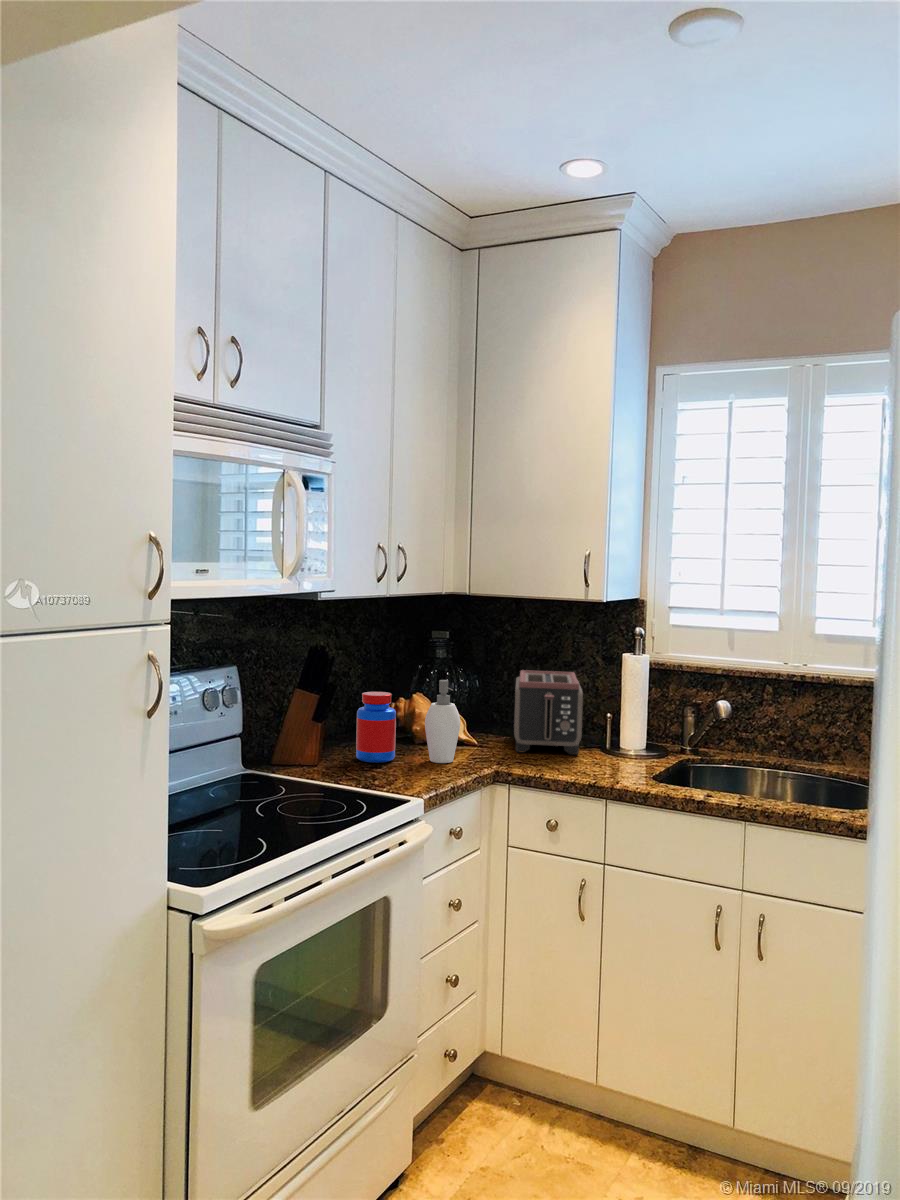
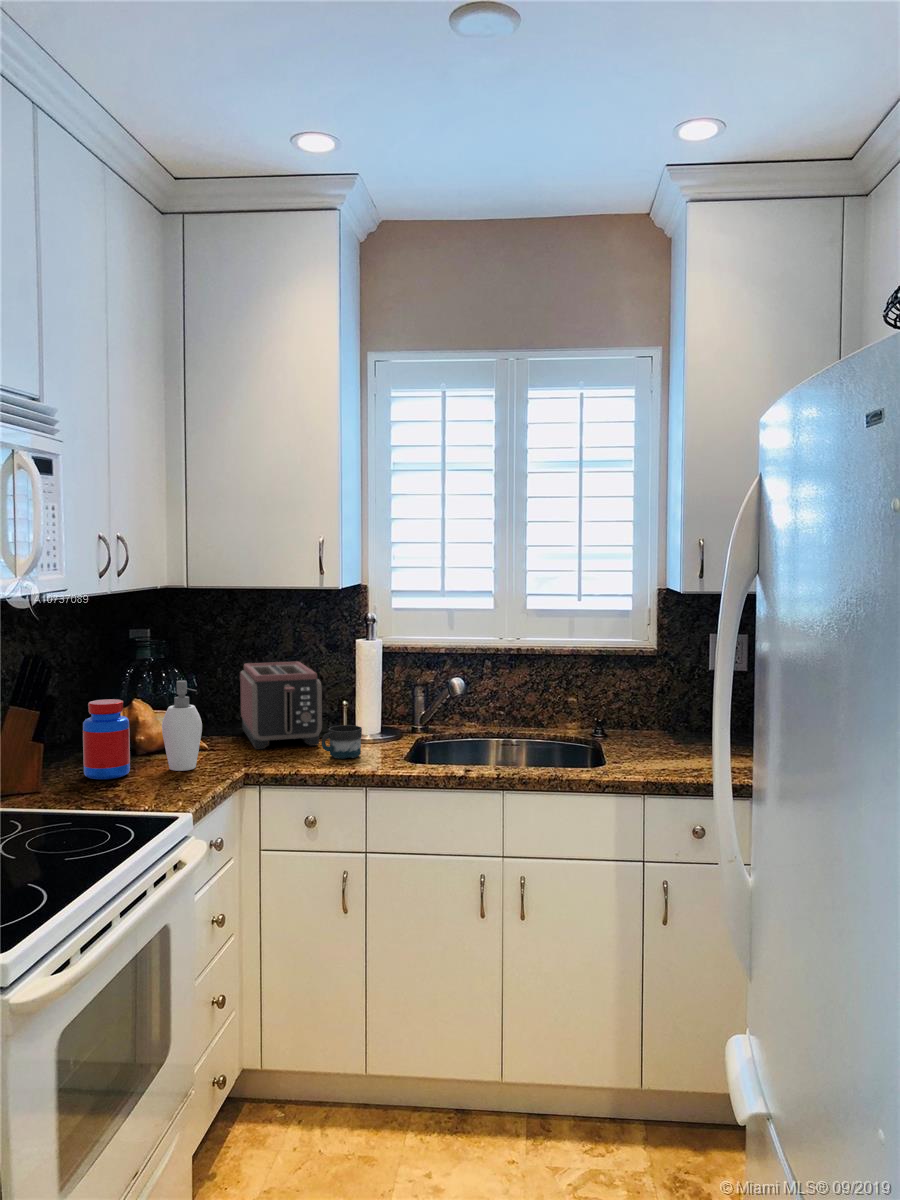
mug: none [571,737,614,770] -> present [322,725,362,759]

